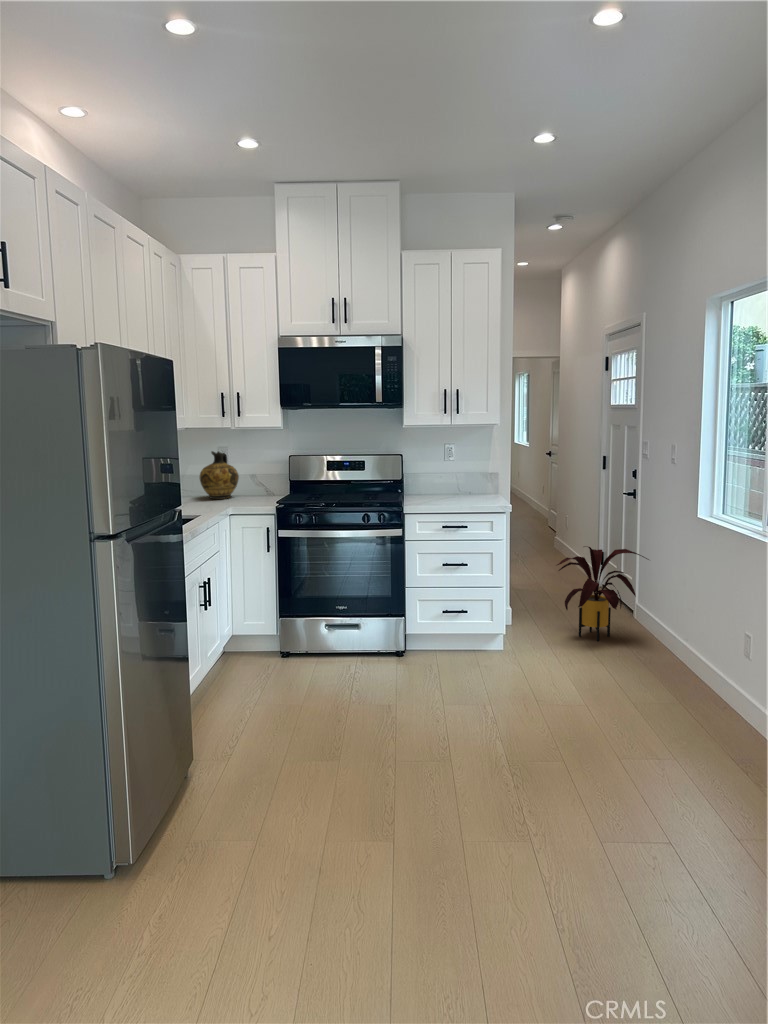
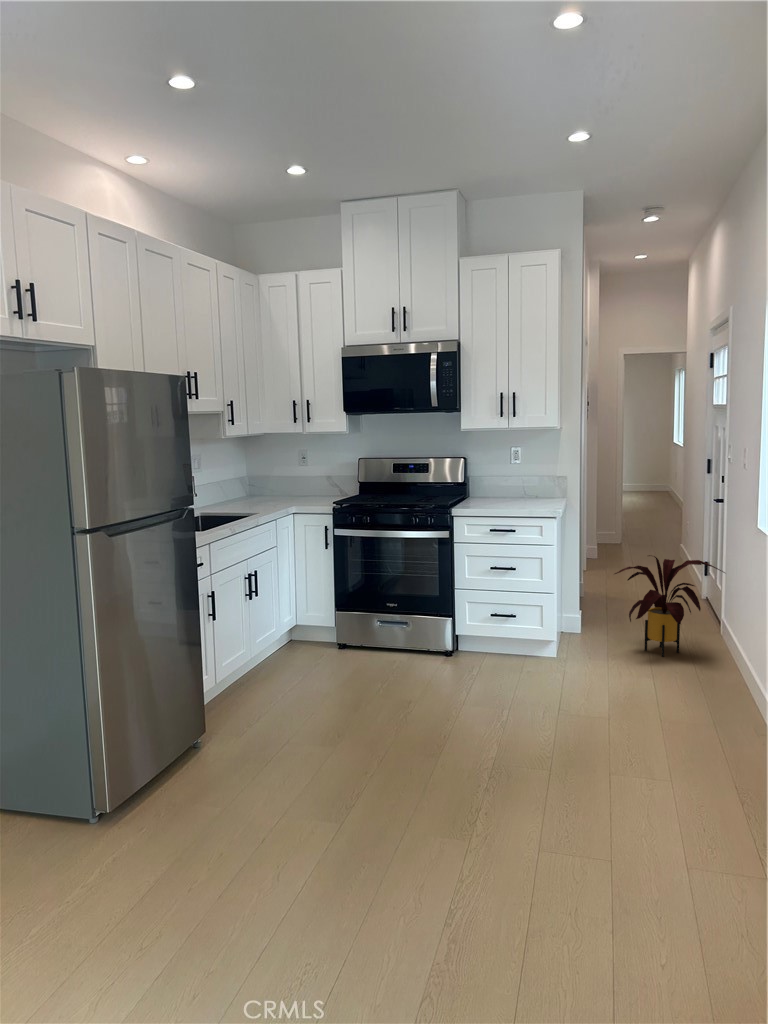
ceramic jug: present [200,451,239,499] -> none [278,454,313,498]

